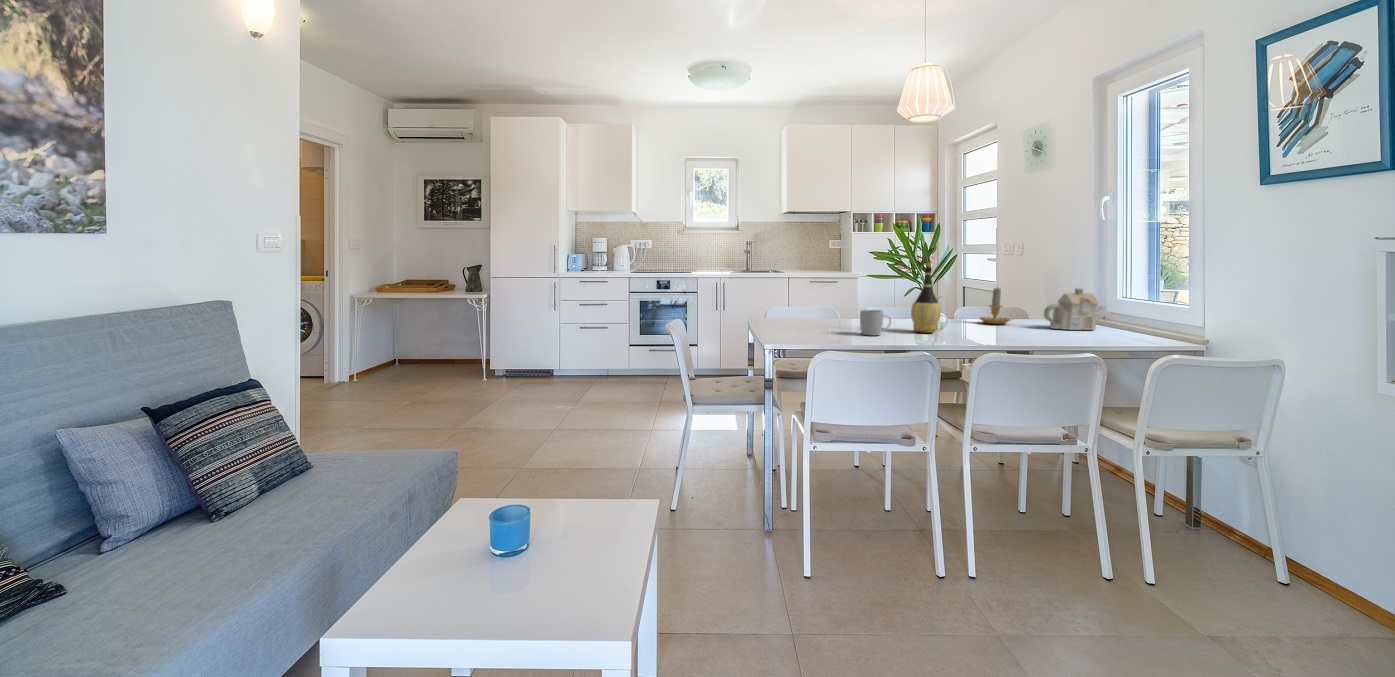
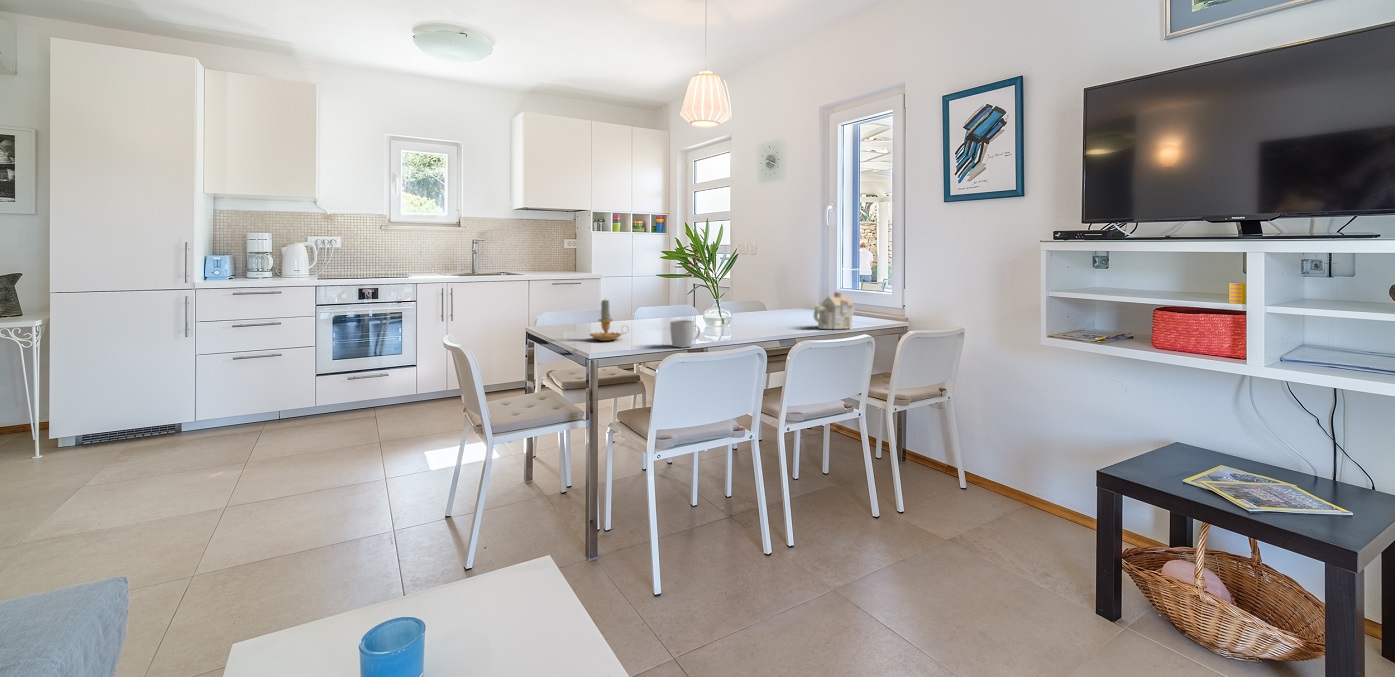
wine bottle: present [911,263,941,332] -> none [713,270,741,340]
candle: present [980,288,1011,324] -> present [590,300,626,341]

